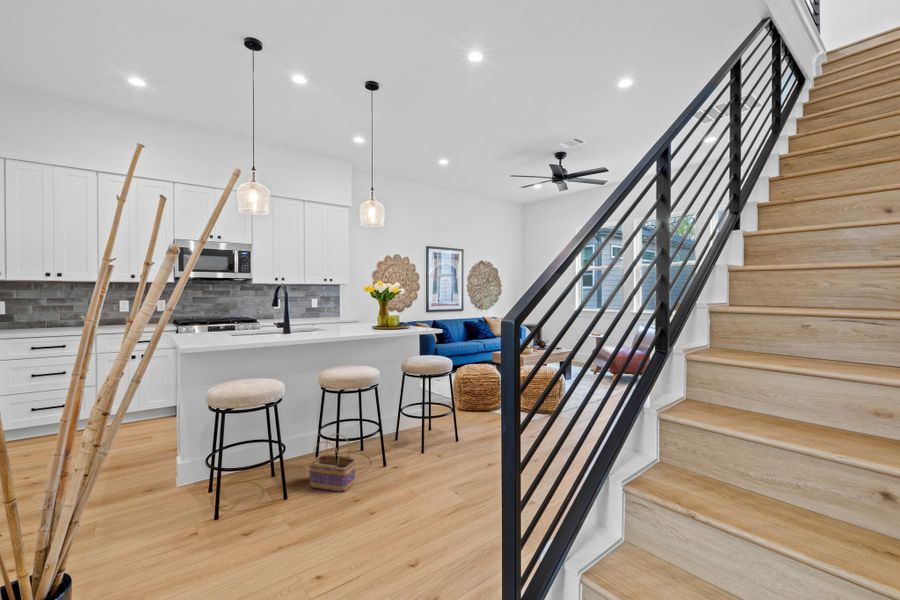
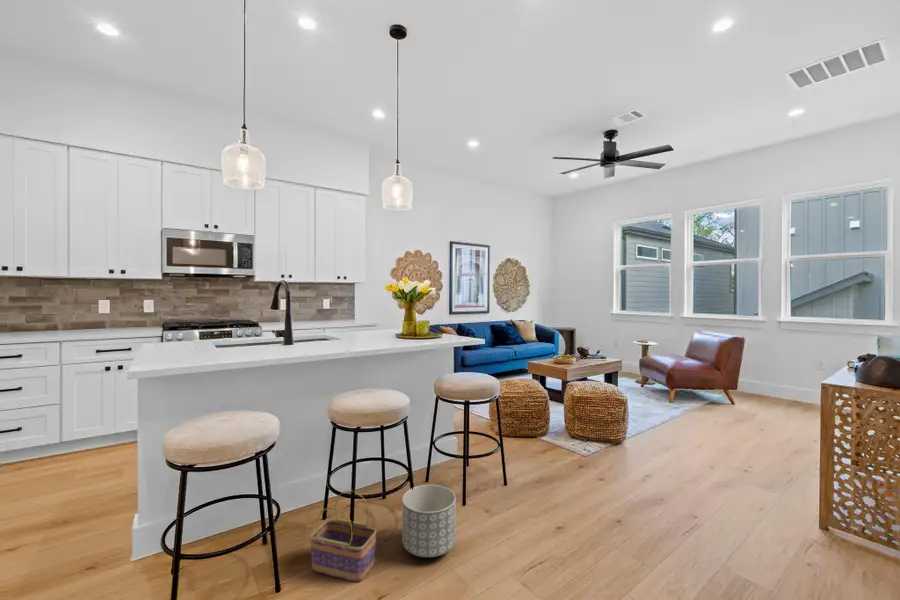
planter: none [374,433,412,479] -> present [402,485,456,557]

